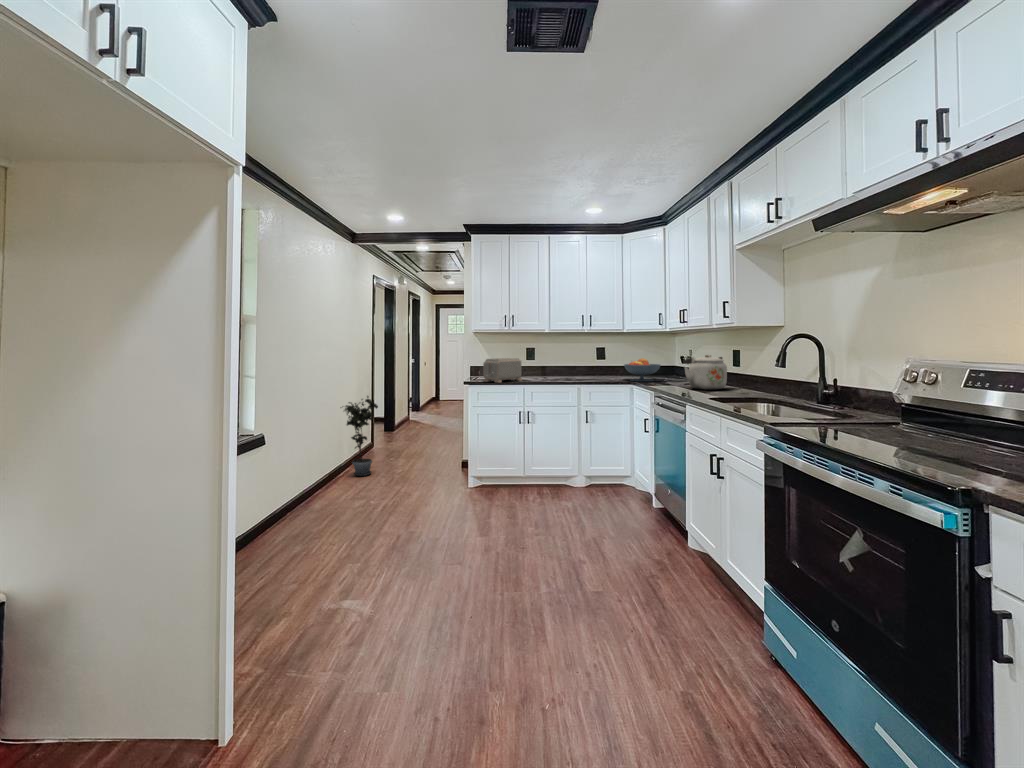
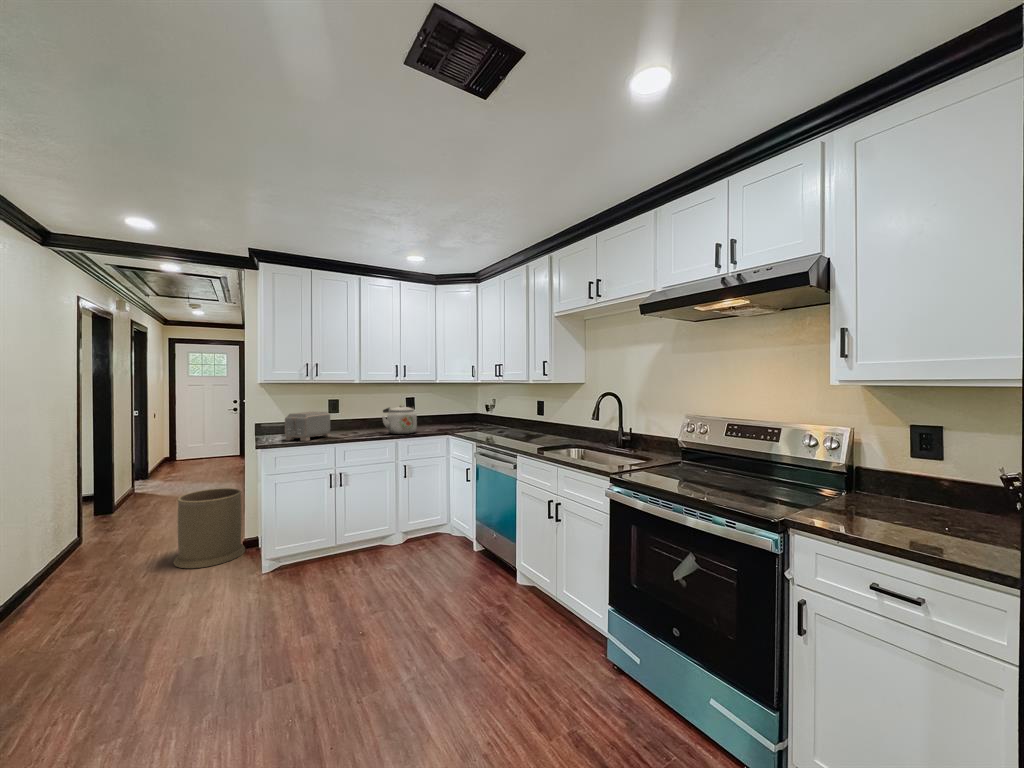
kettle: present [683,355,727,390] -> present [382,405,417,434]
fruit bowl: present [624,358,660,382] -> none [437,408,471,431]
potted plant: present [344,396,378,476] -> none [43,468,114,586]
trash can: none [415,420,462,478] -> present [174,488,245,568]

